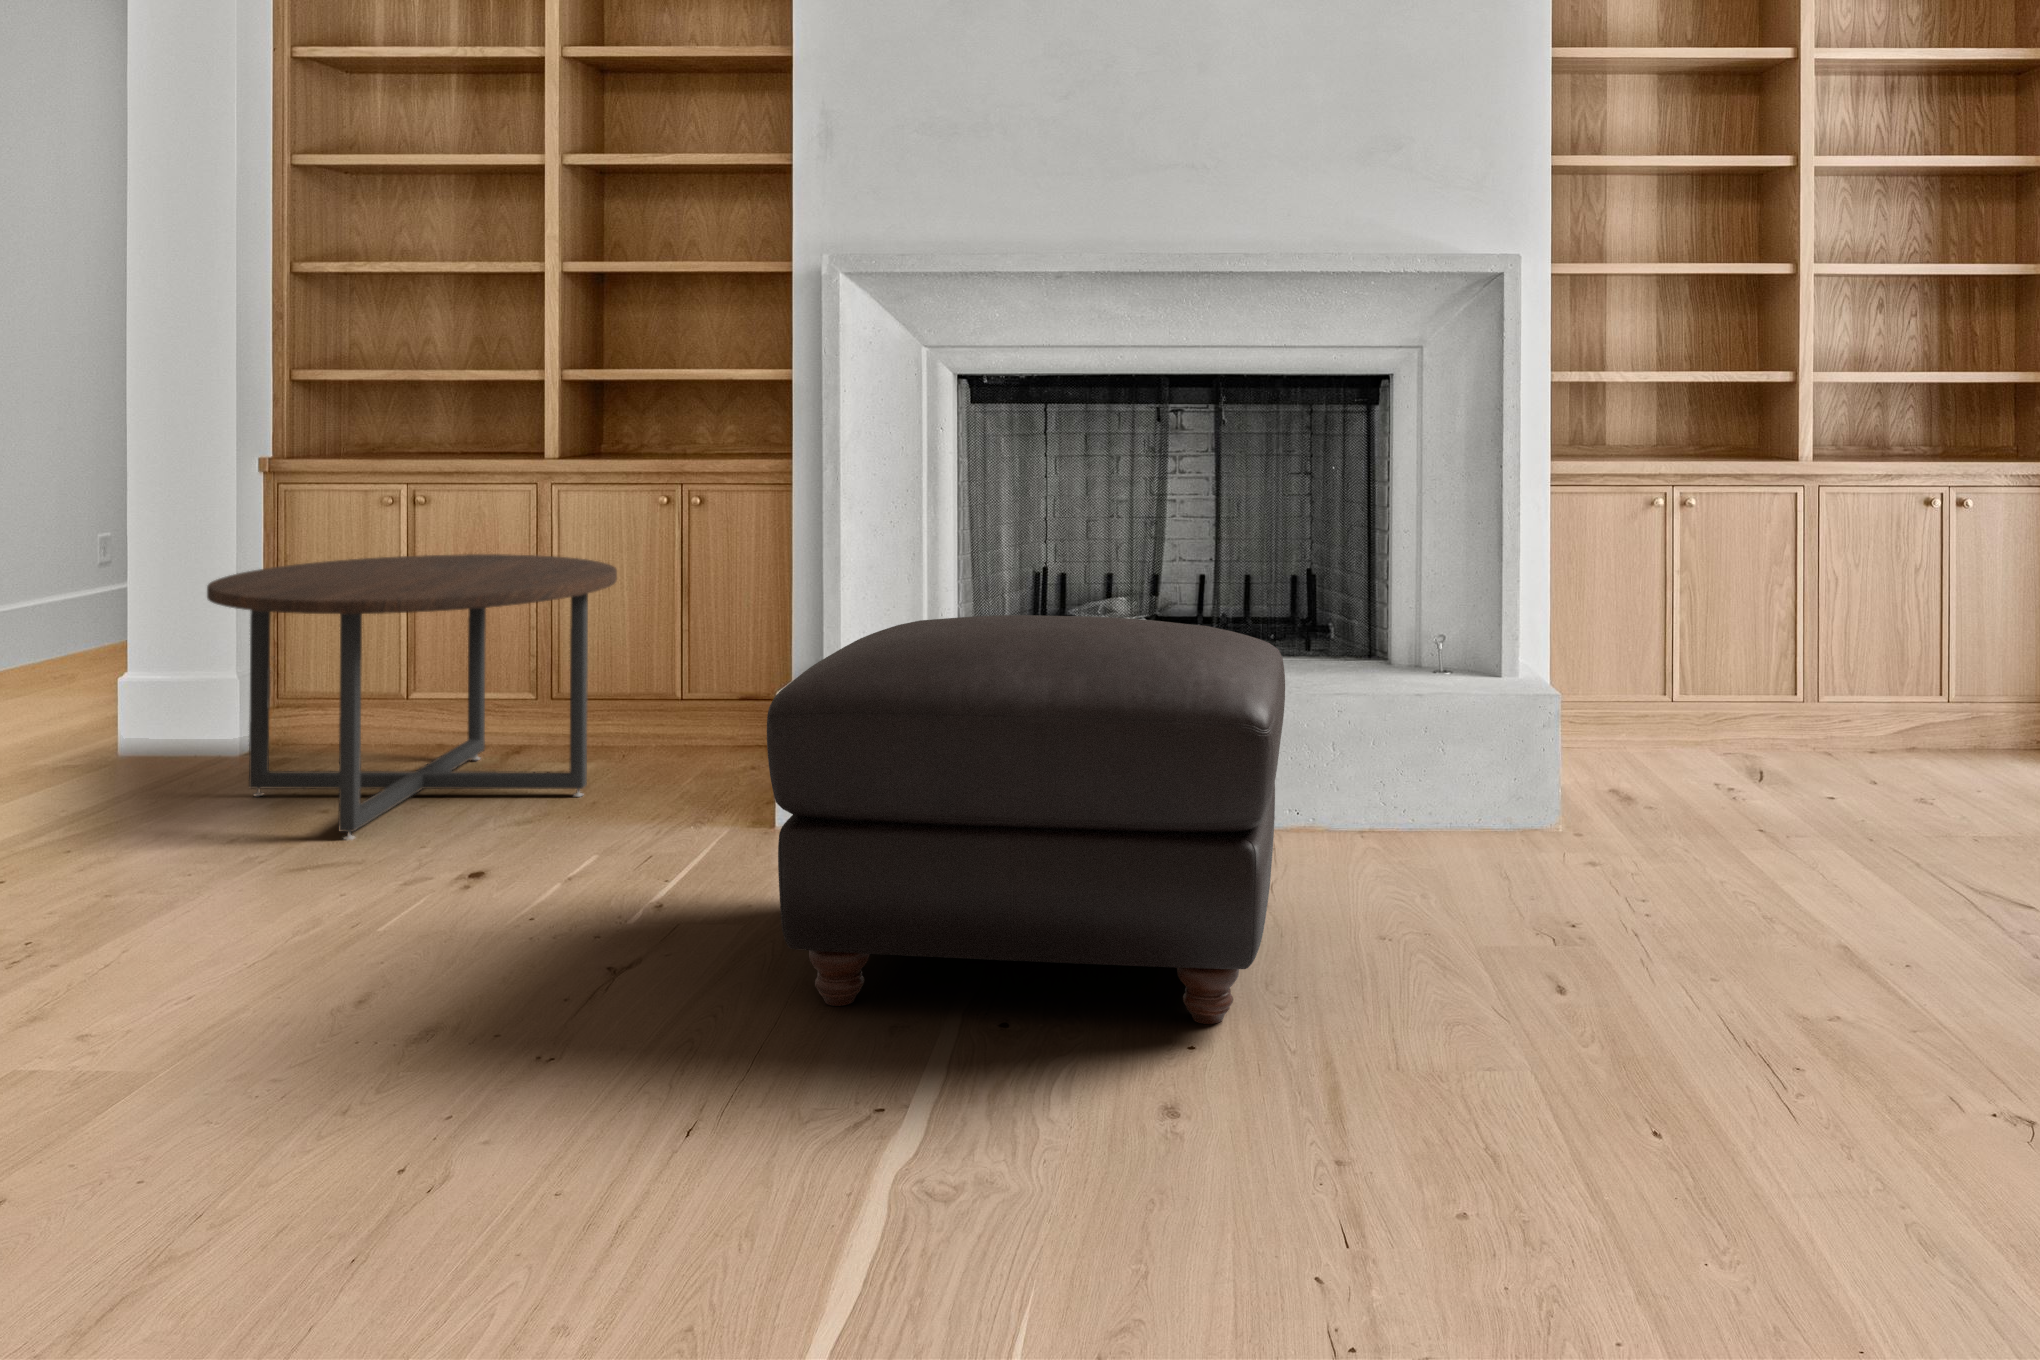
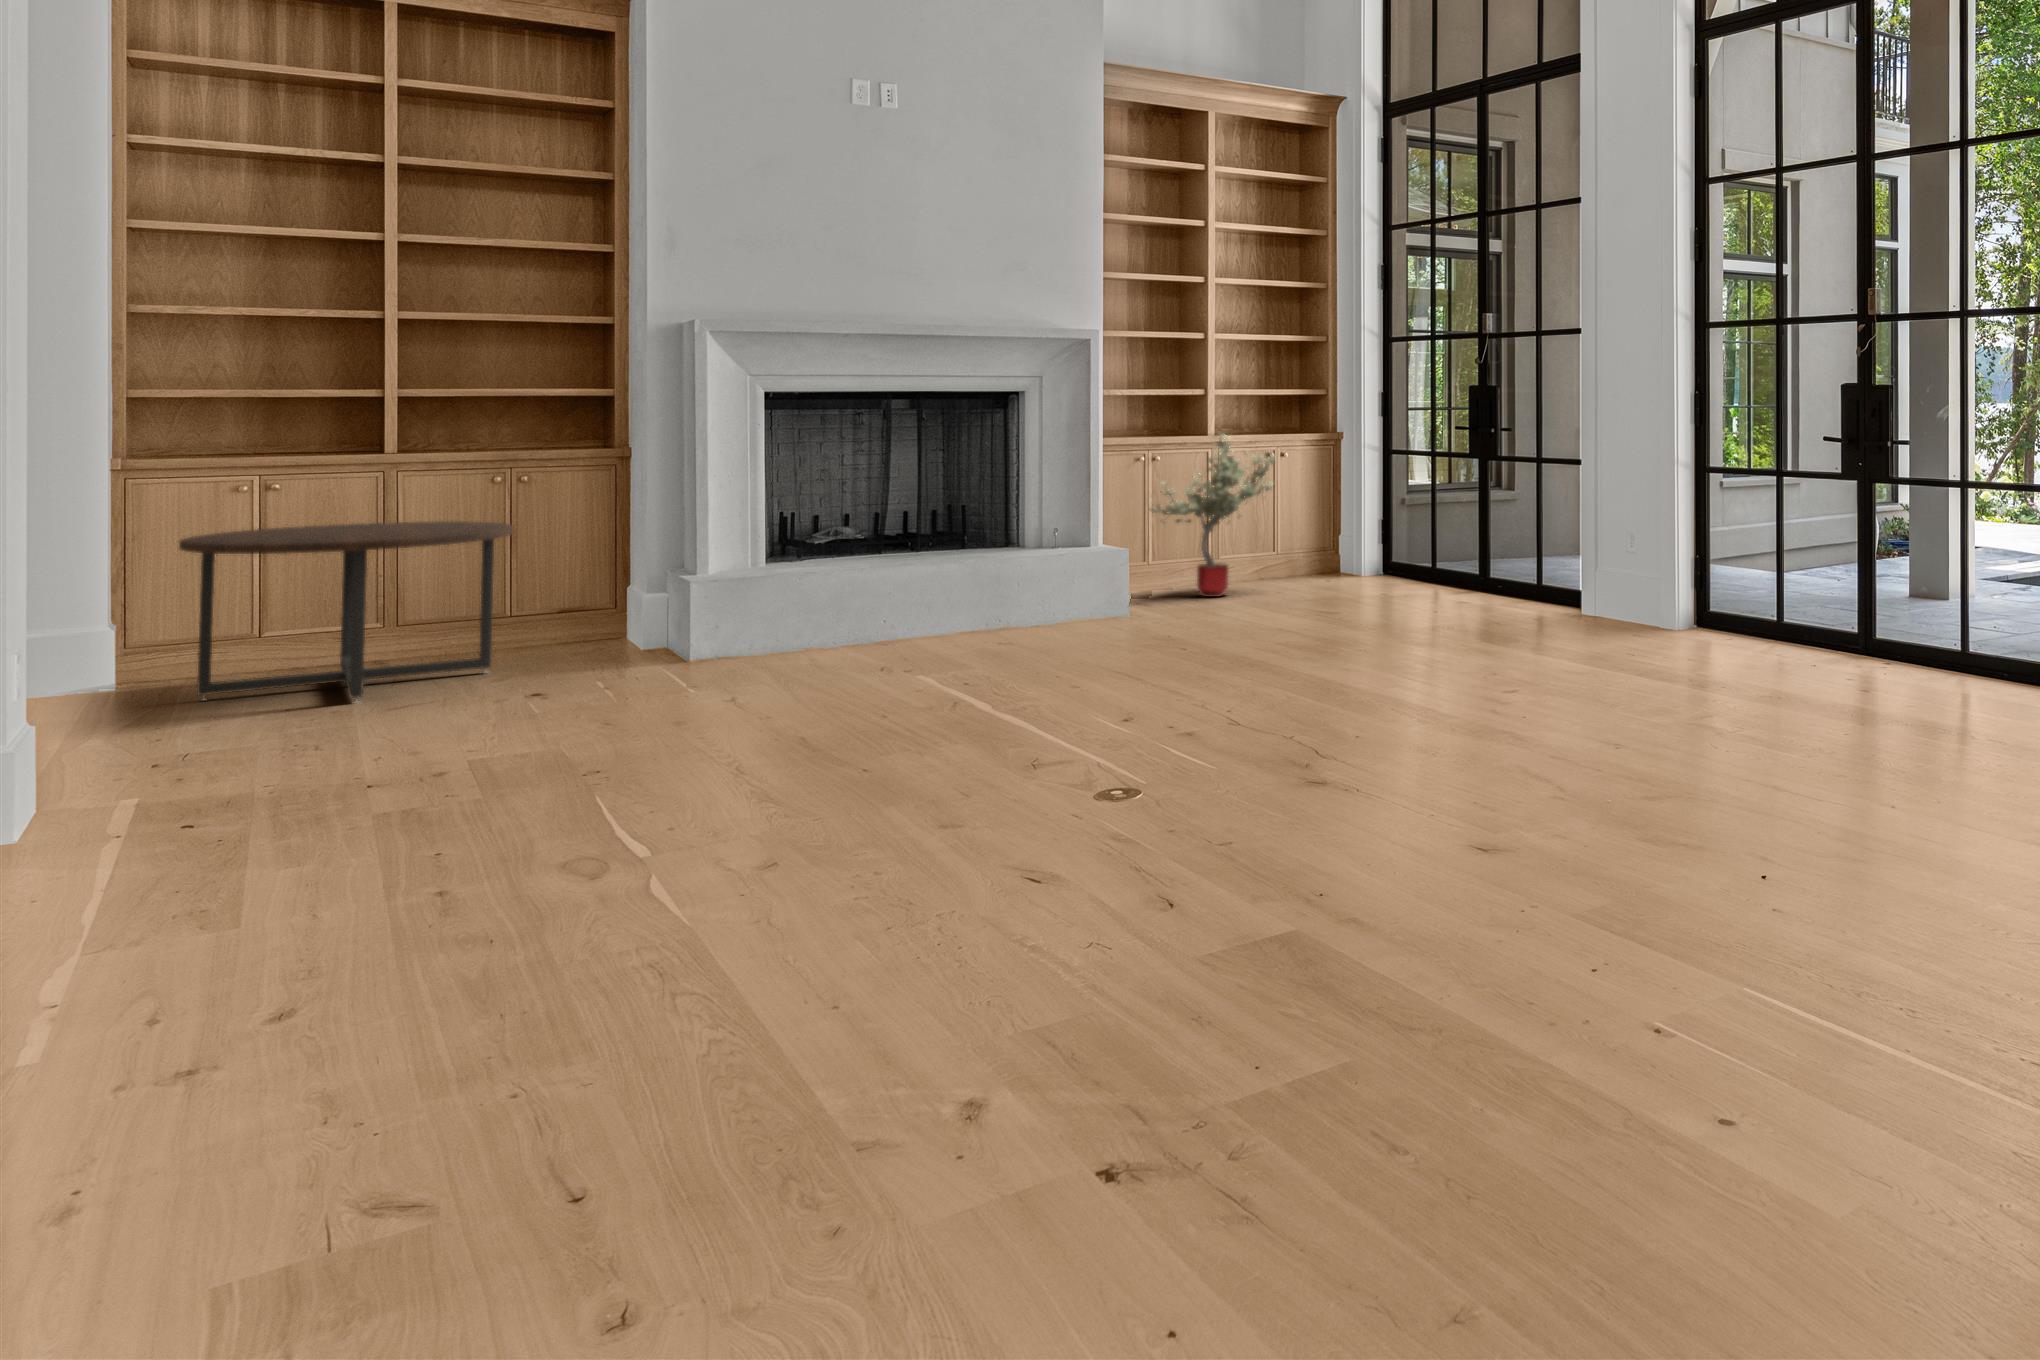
potted tree: none [1660,453,1936,780] -> present [1149,434,1275,597]
ottoman: present [767,615,1285,1024] -> none [789,510,1065,699]

